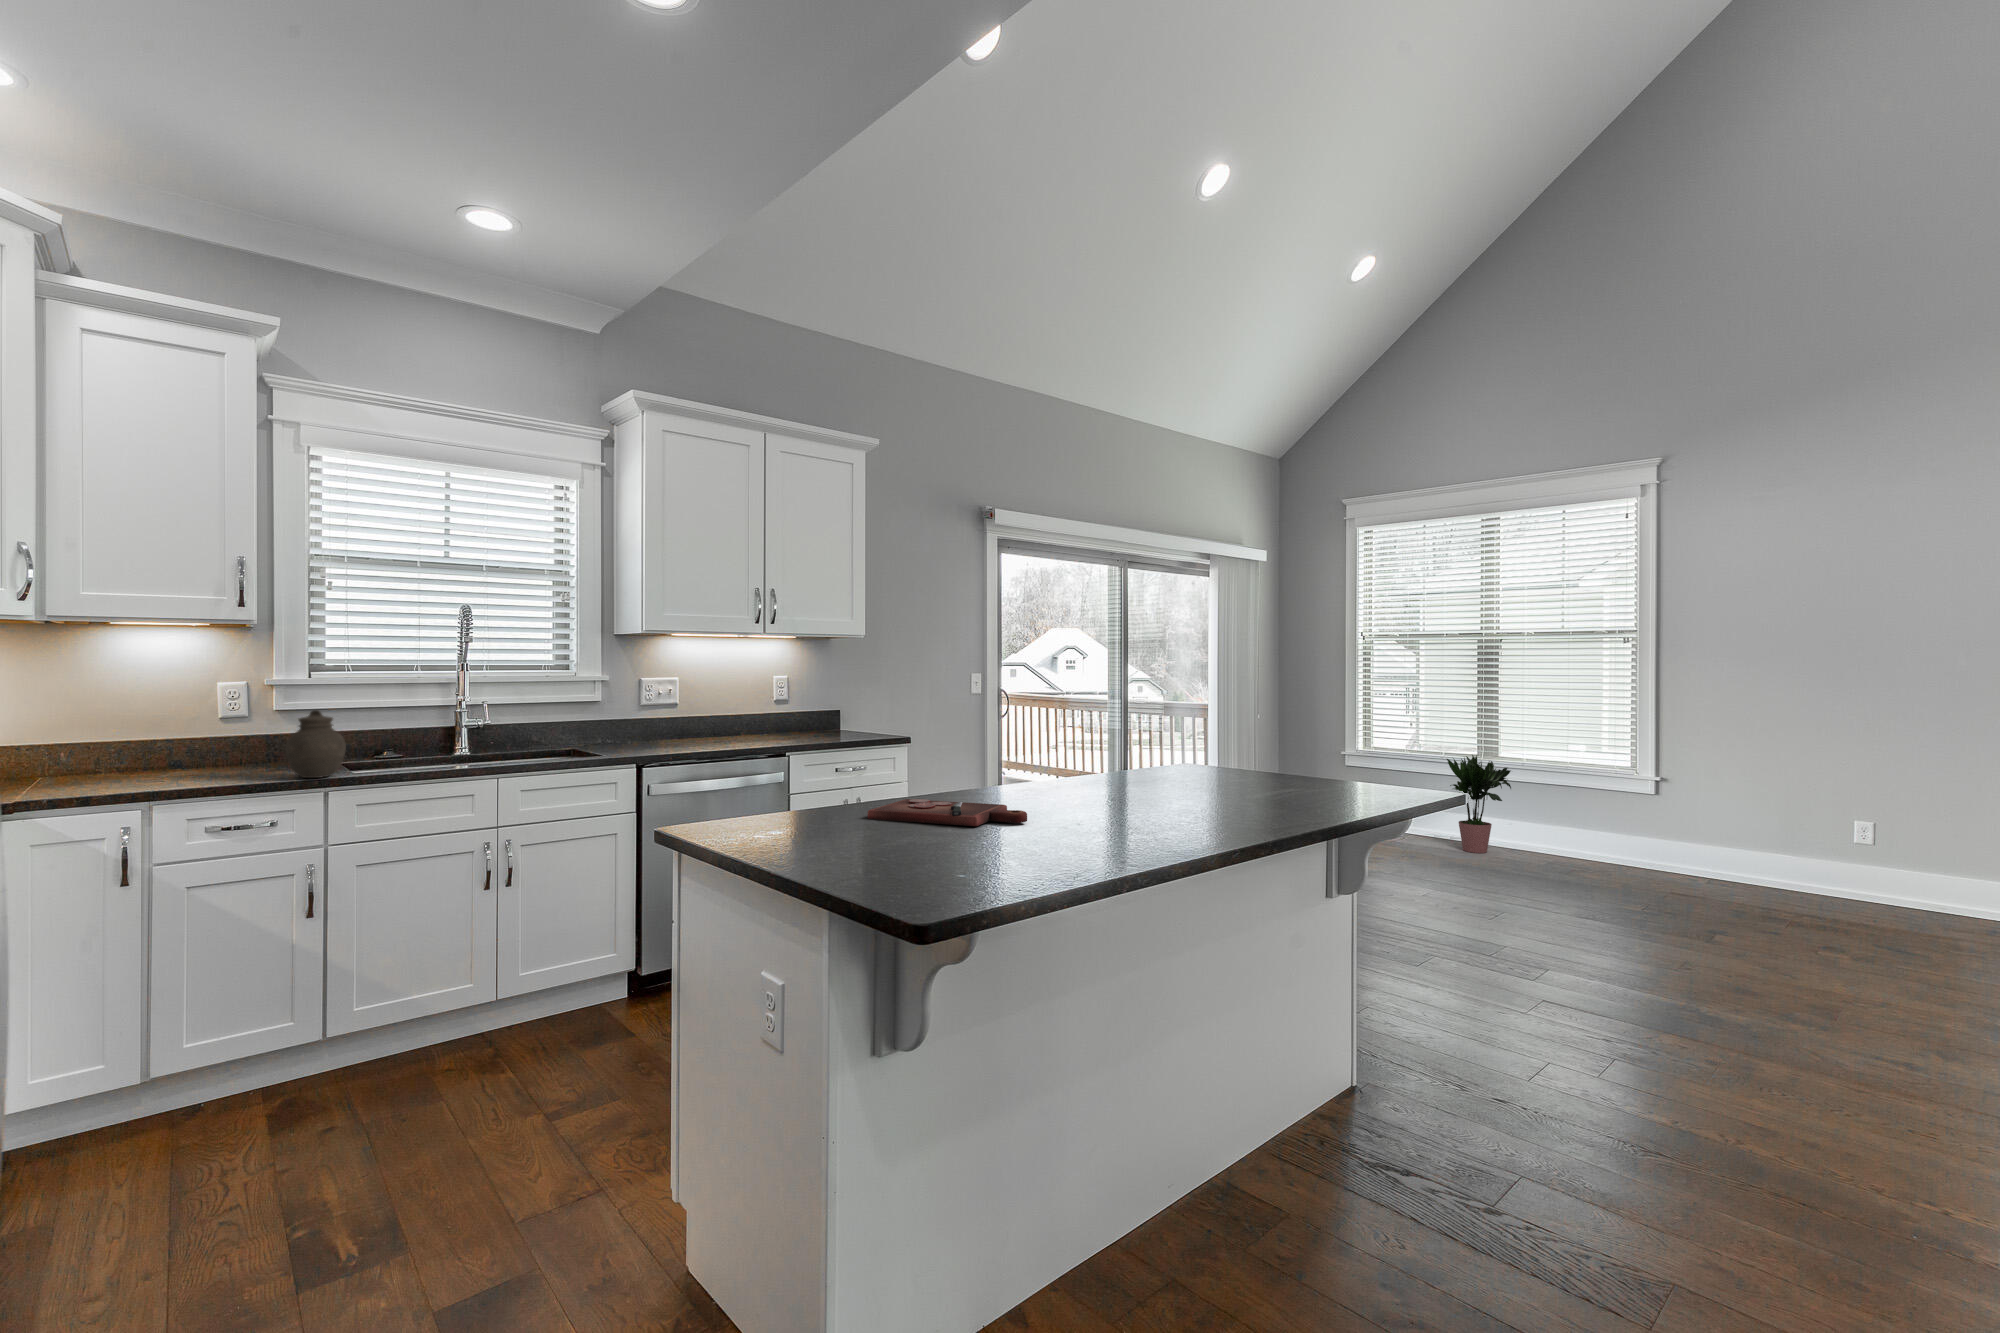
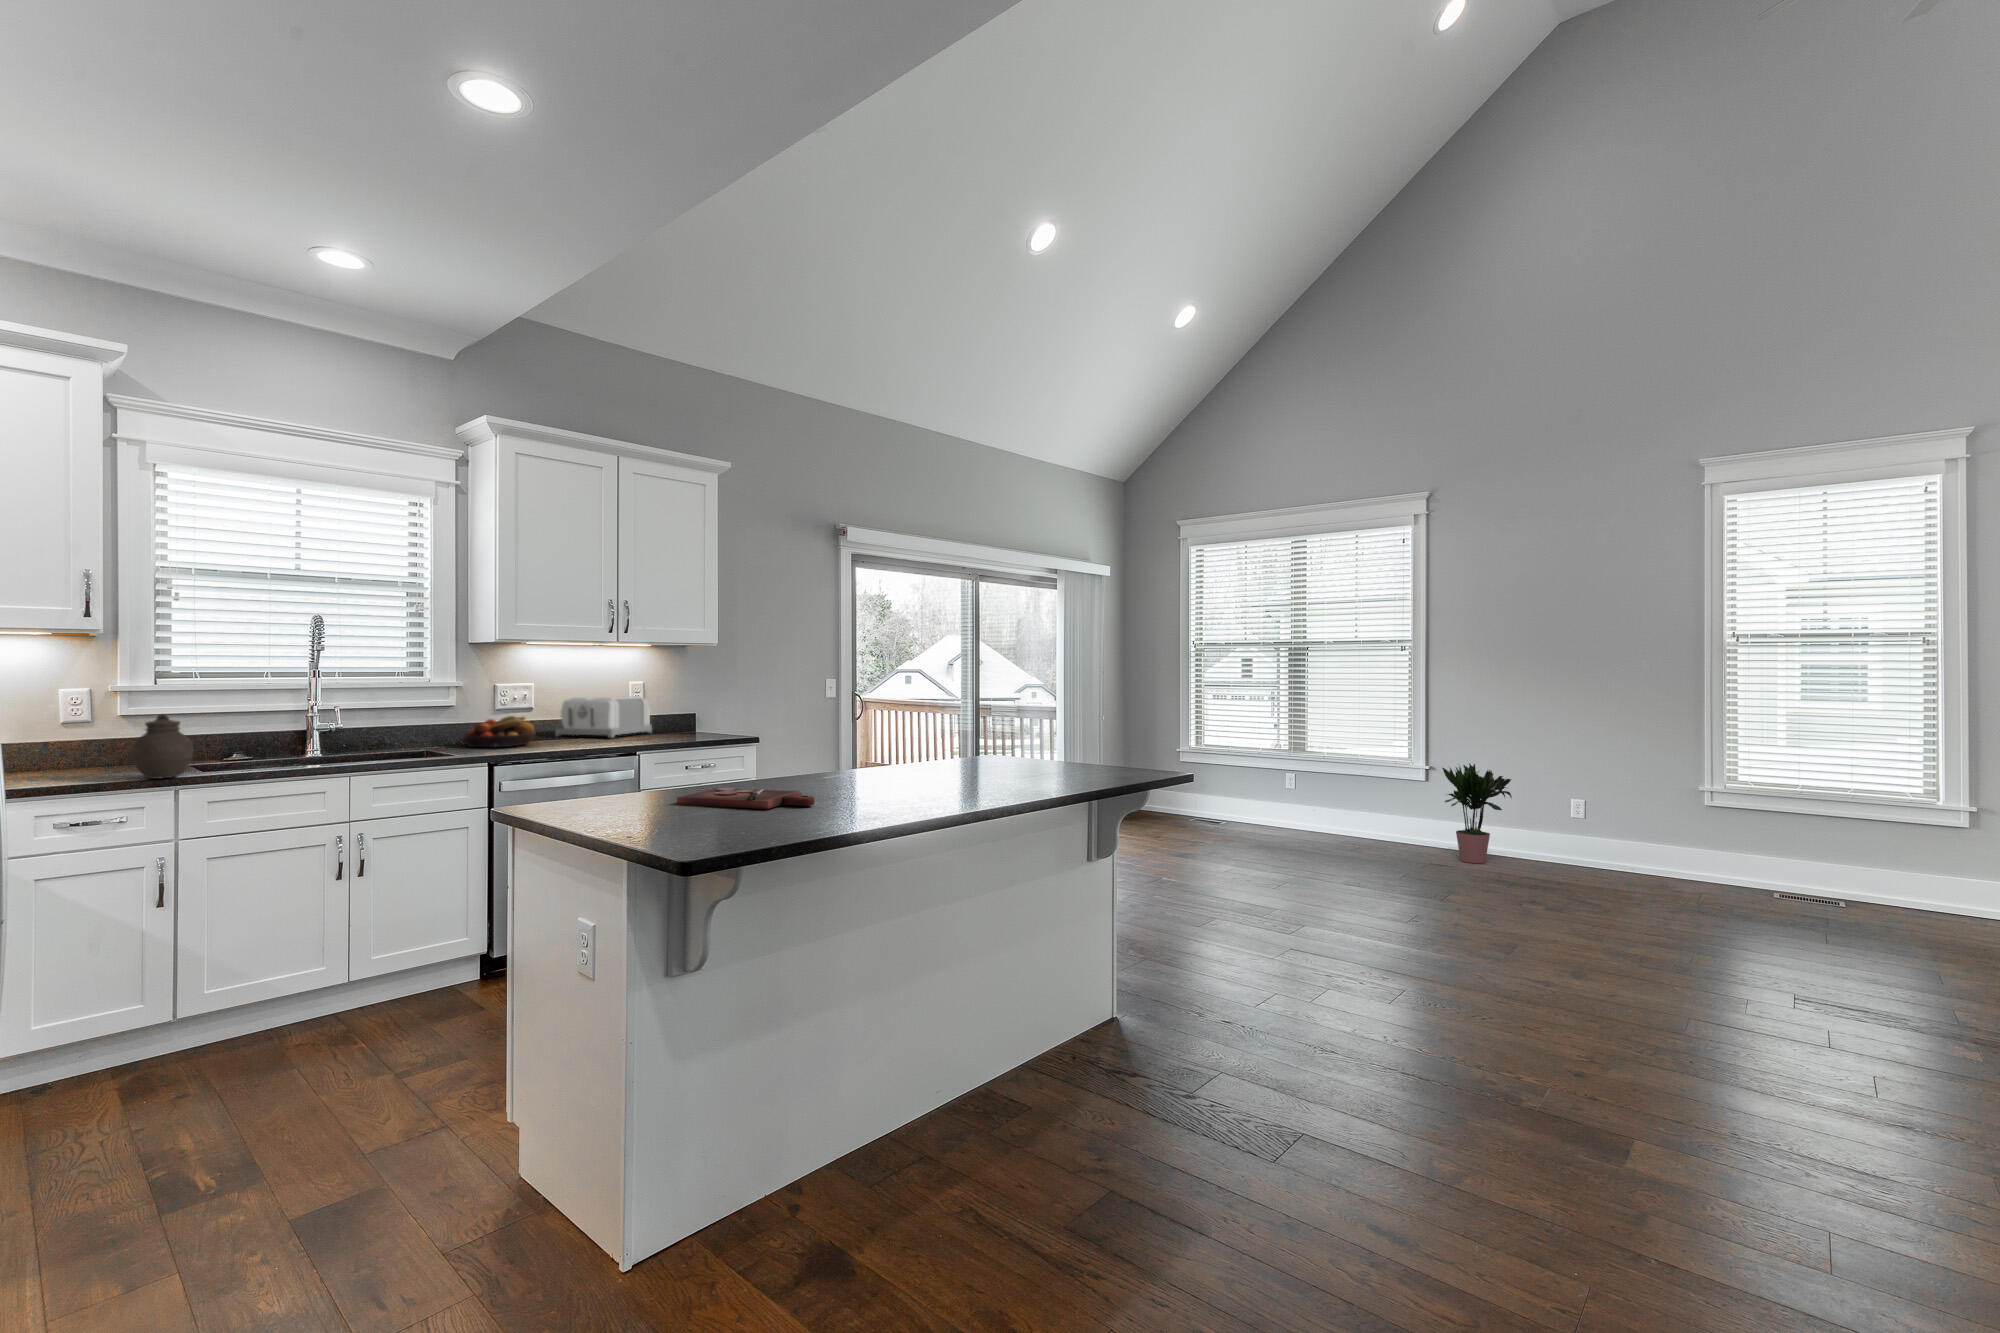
toaster: none [699,692,797,736] -> present [555,696,652,737]
fruit bowl: none [607,713,682,746] -> present [461,716,536,747]
potted plant: present [1447,755,1511,853] -> present [1442,763,1512,863]

